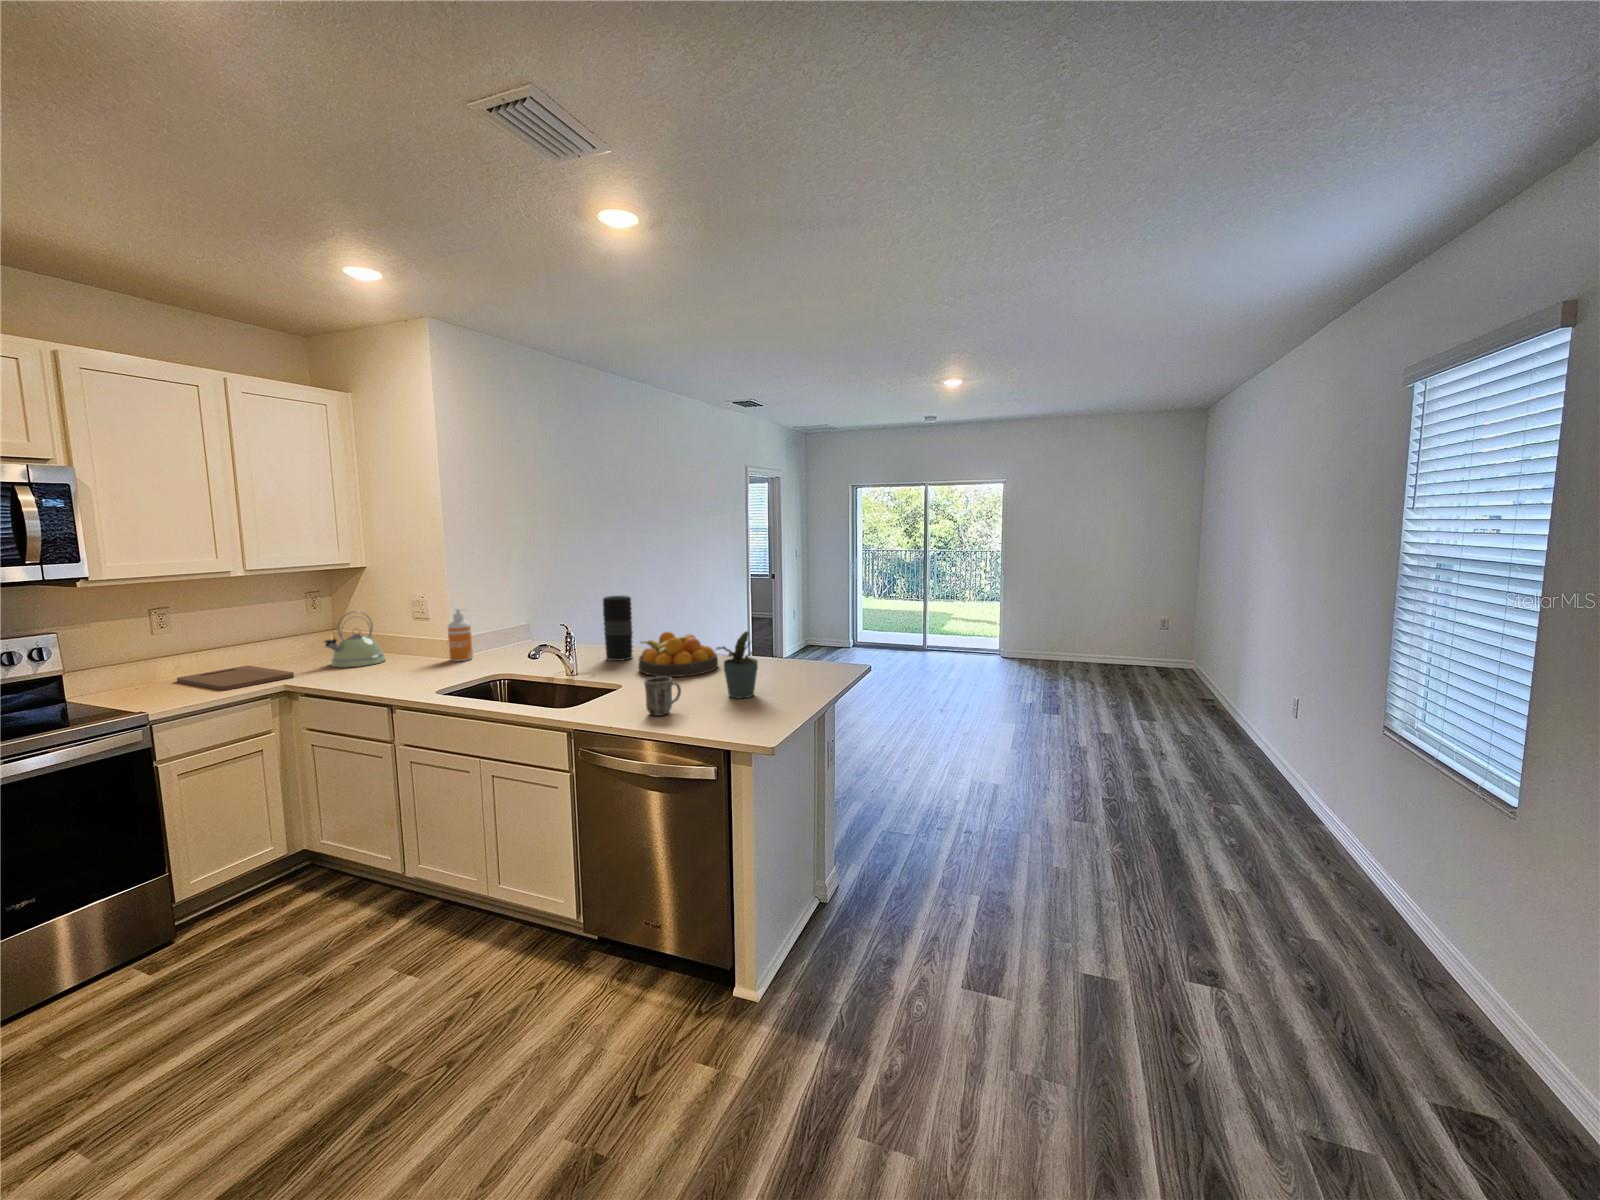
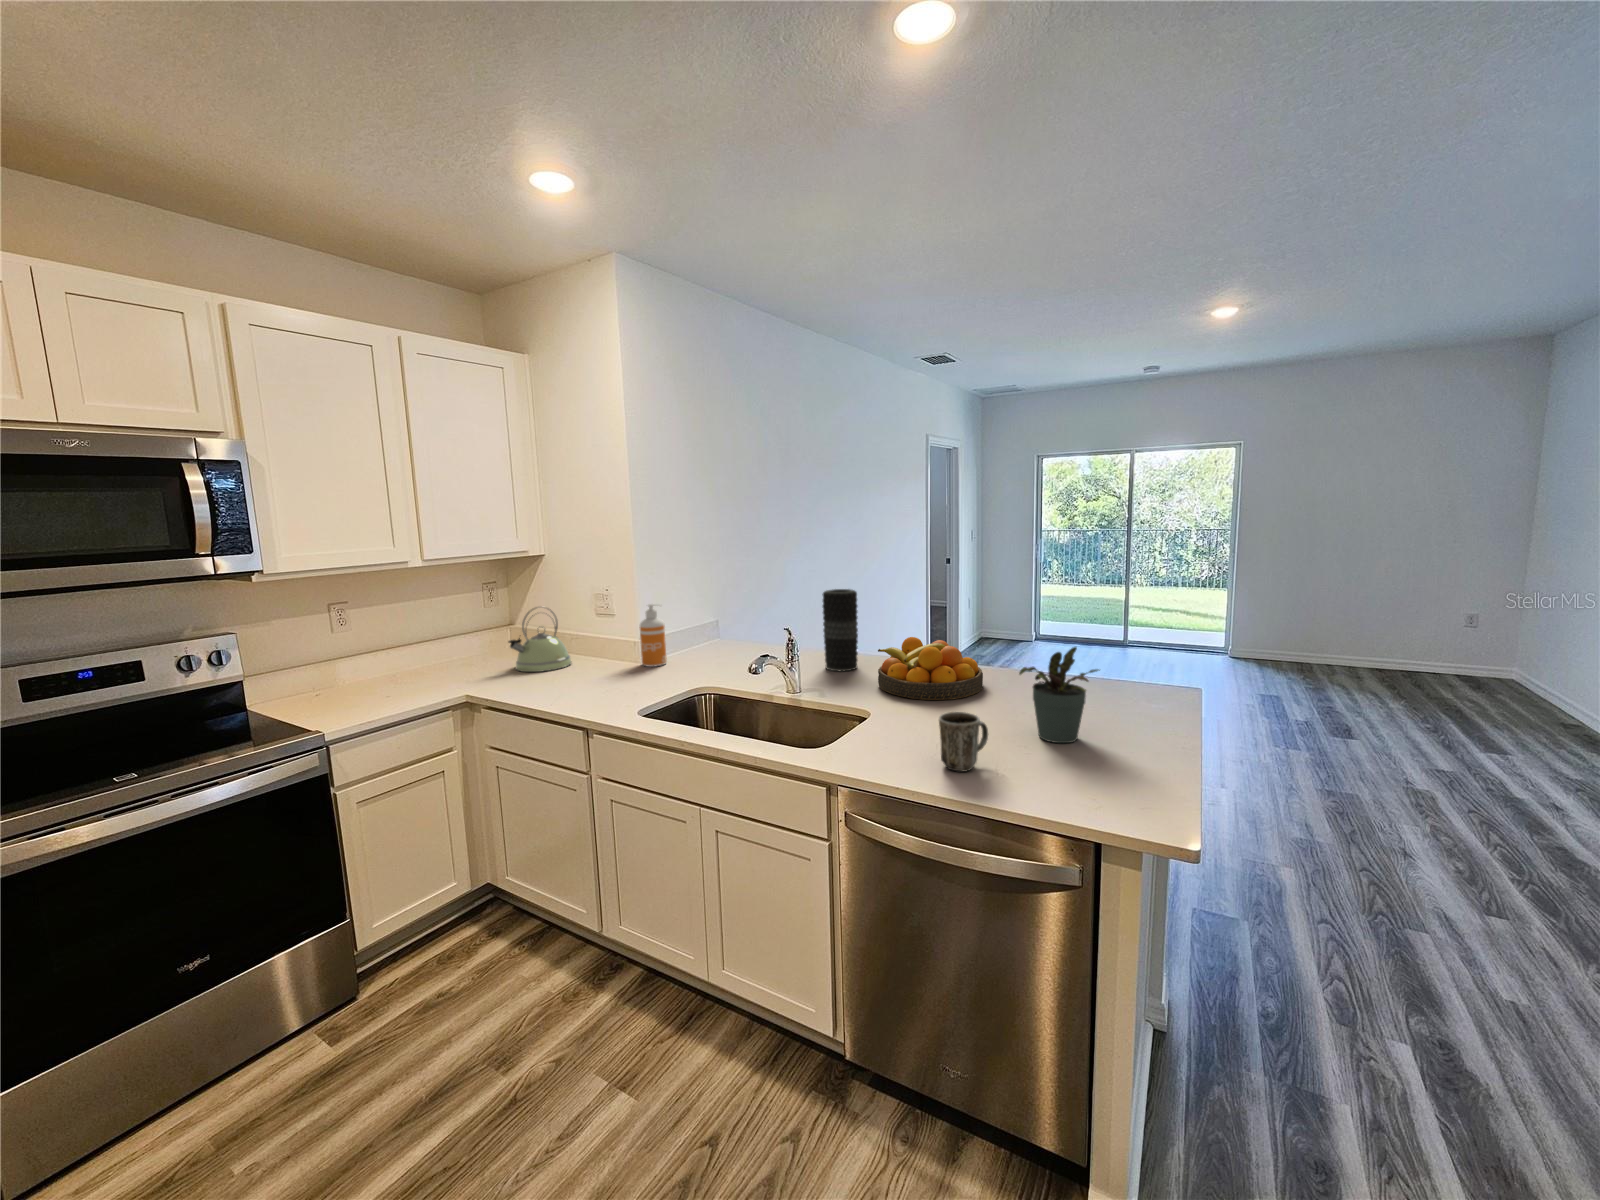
cutting board: present [177,666,294,690] -> none [360,668,479,701]

